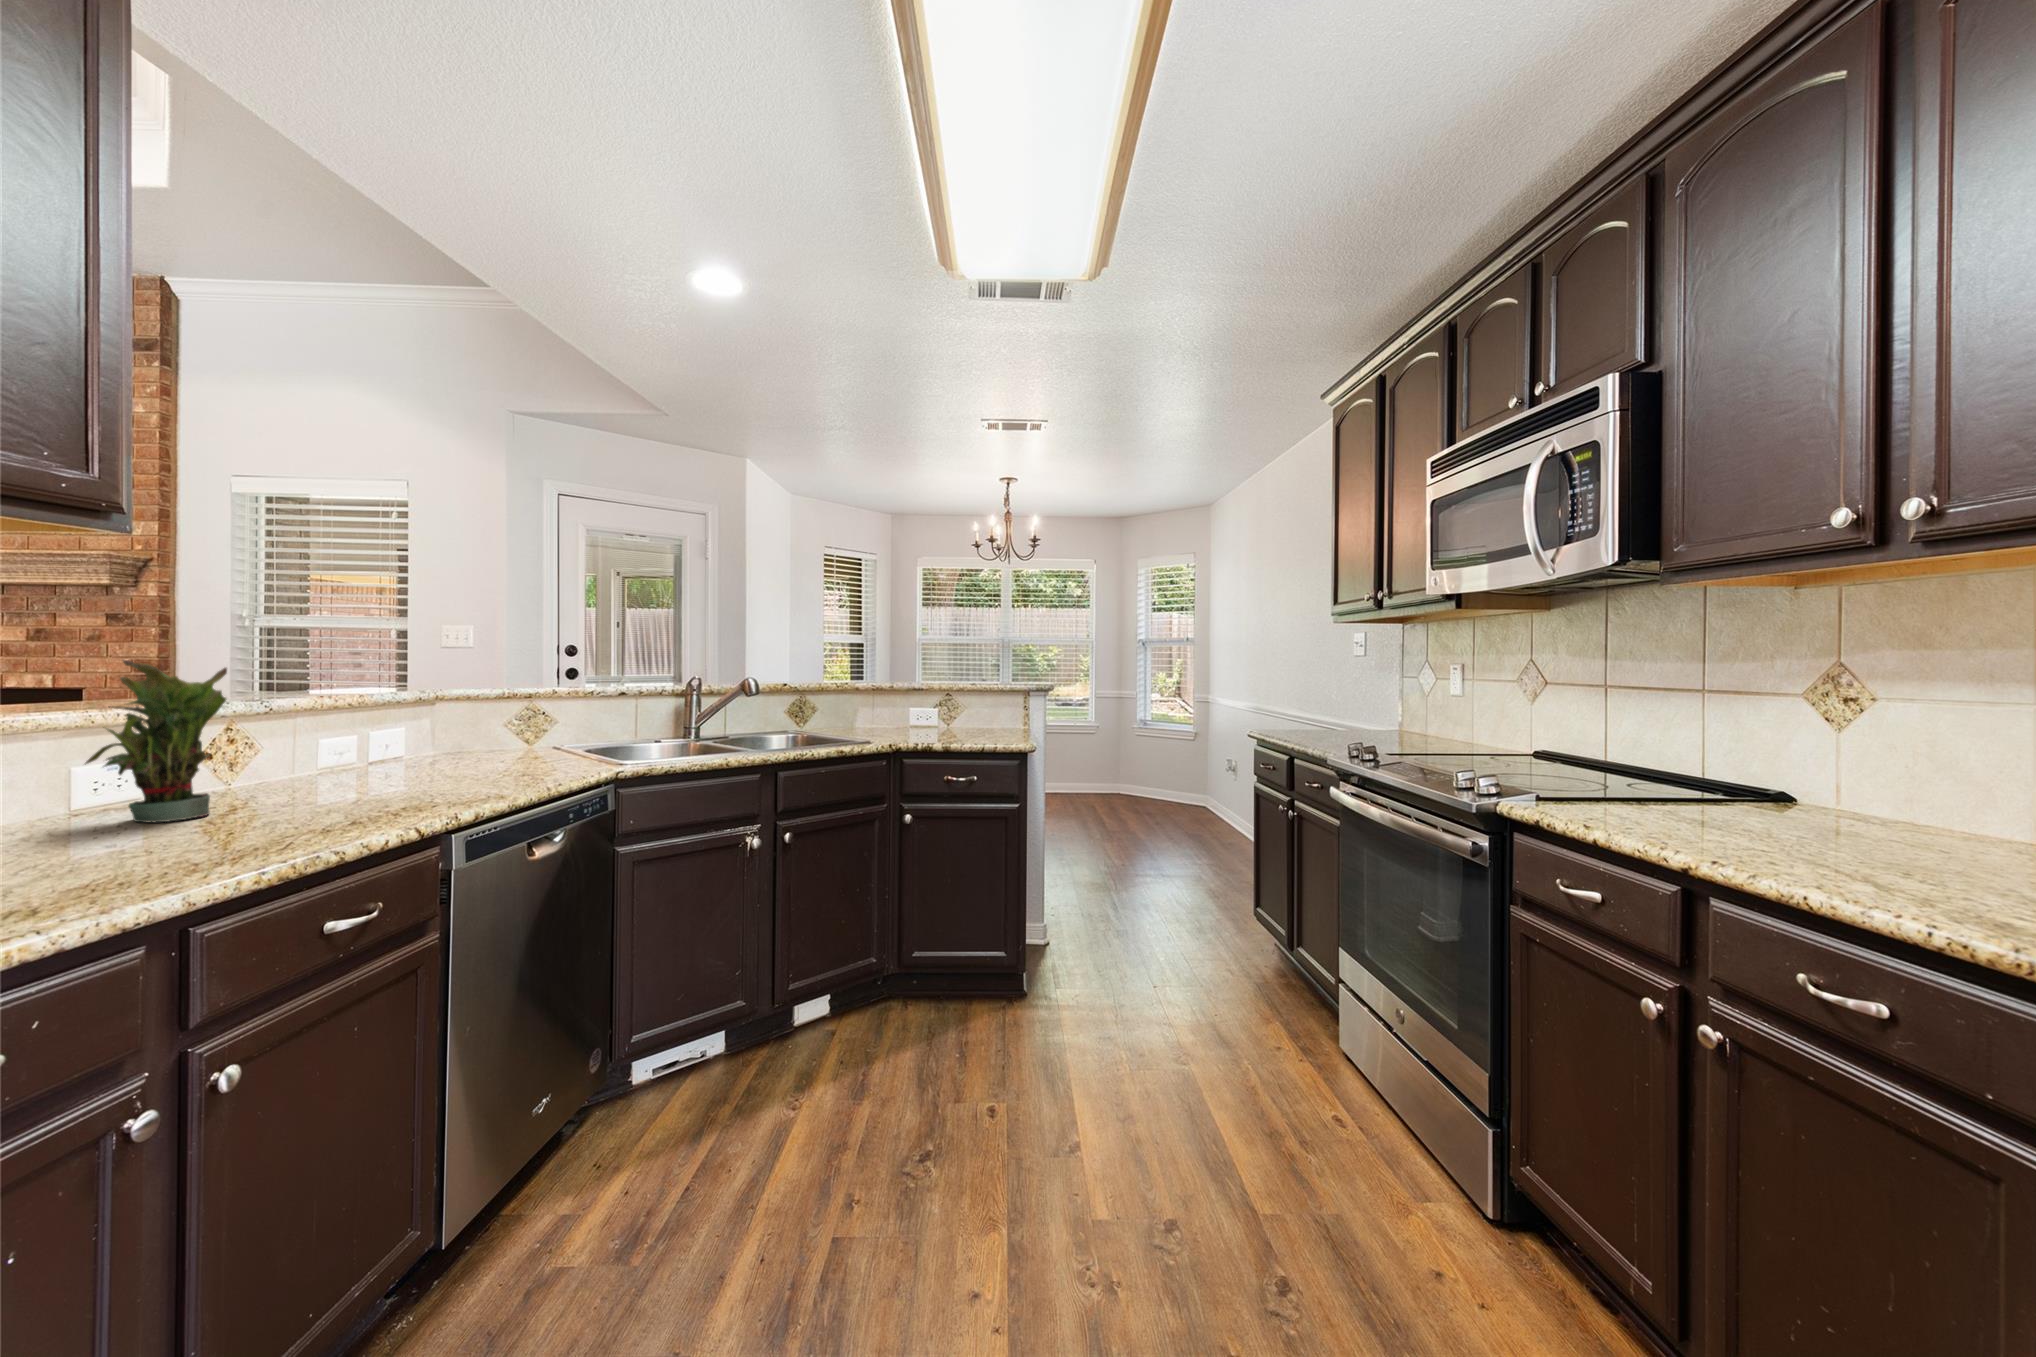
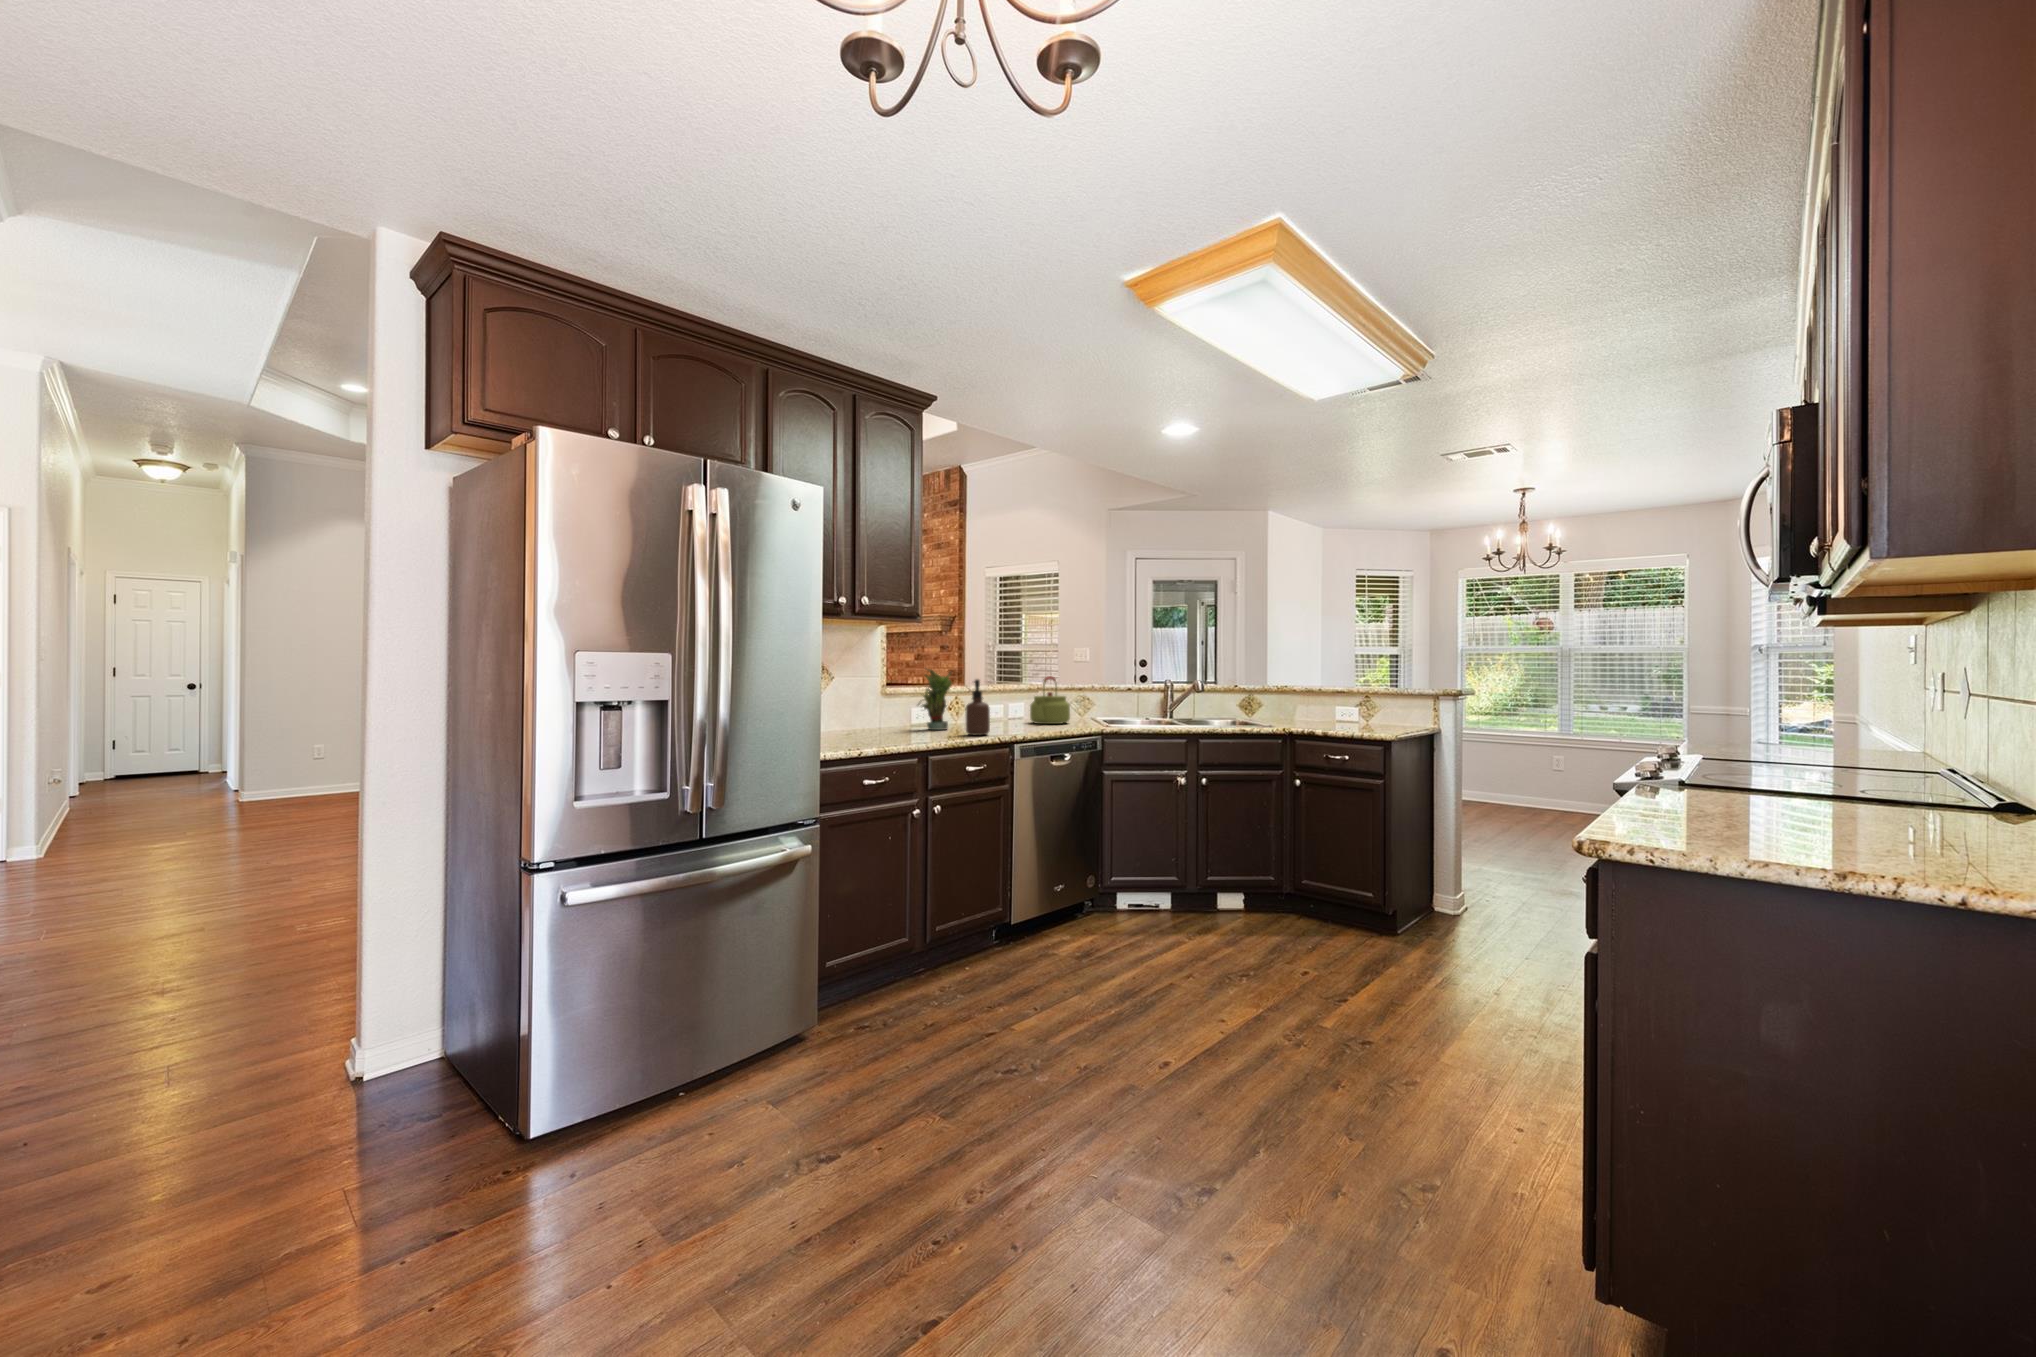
kettle: none [430,676,524,770] -> present [1030,676,1070,724]
soap dispenser: none [291,690,371,829] -> present [965,679,990,735]

